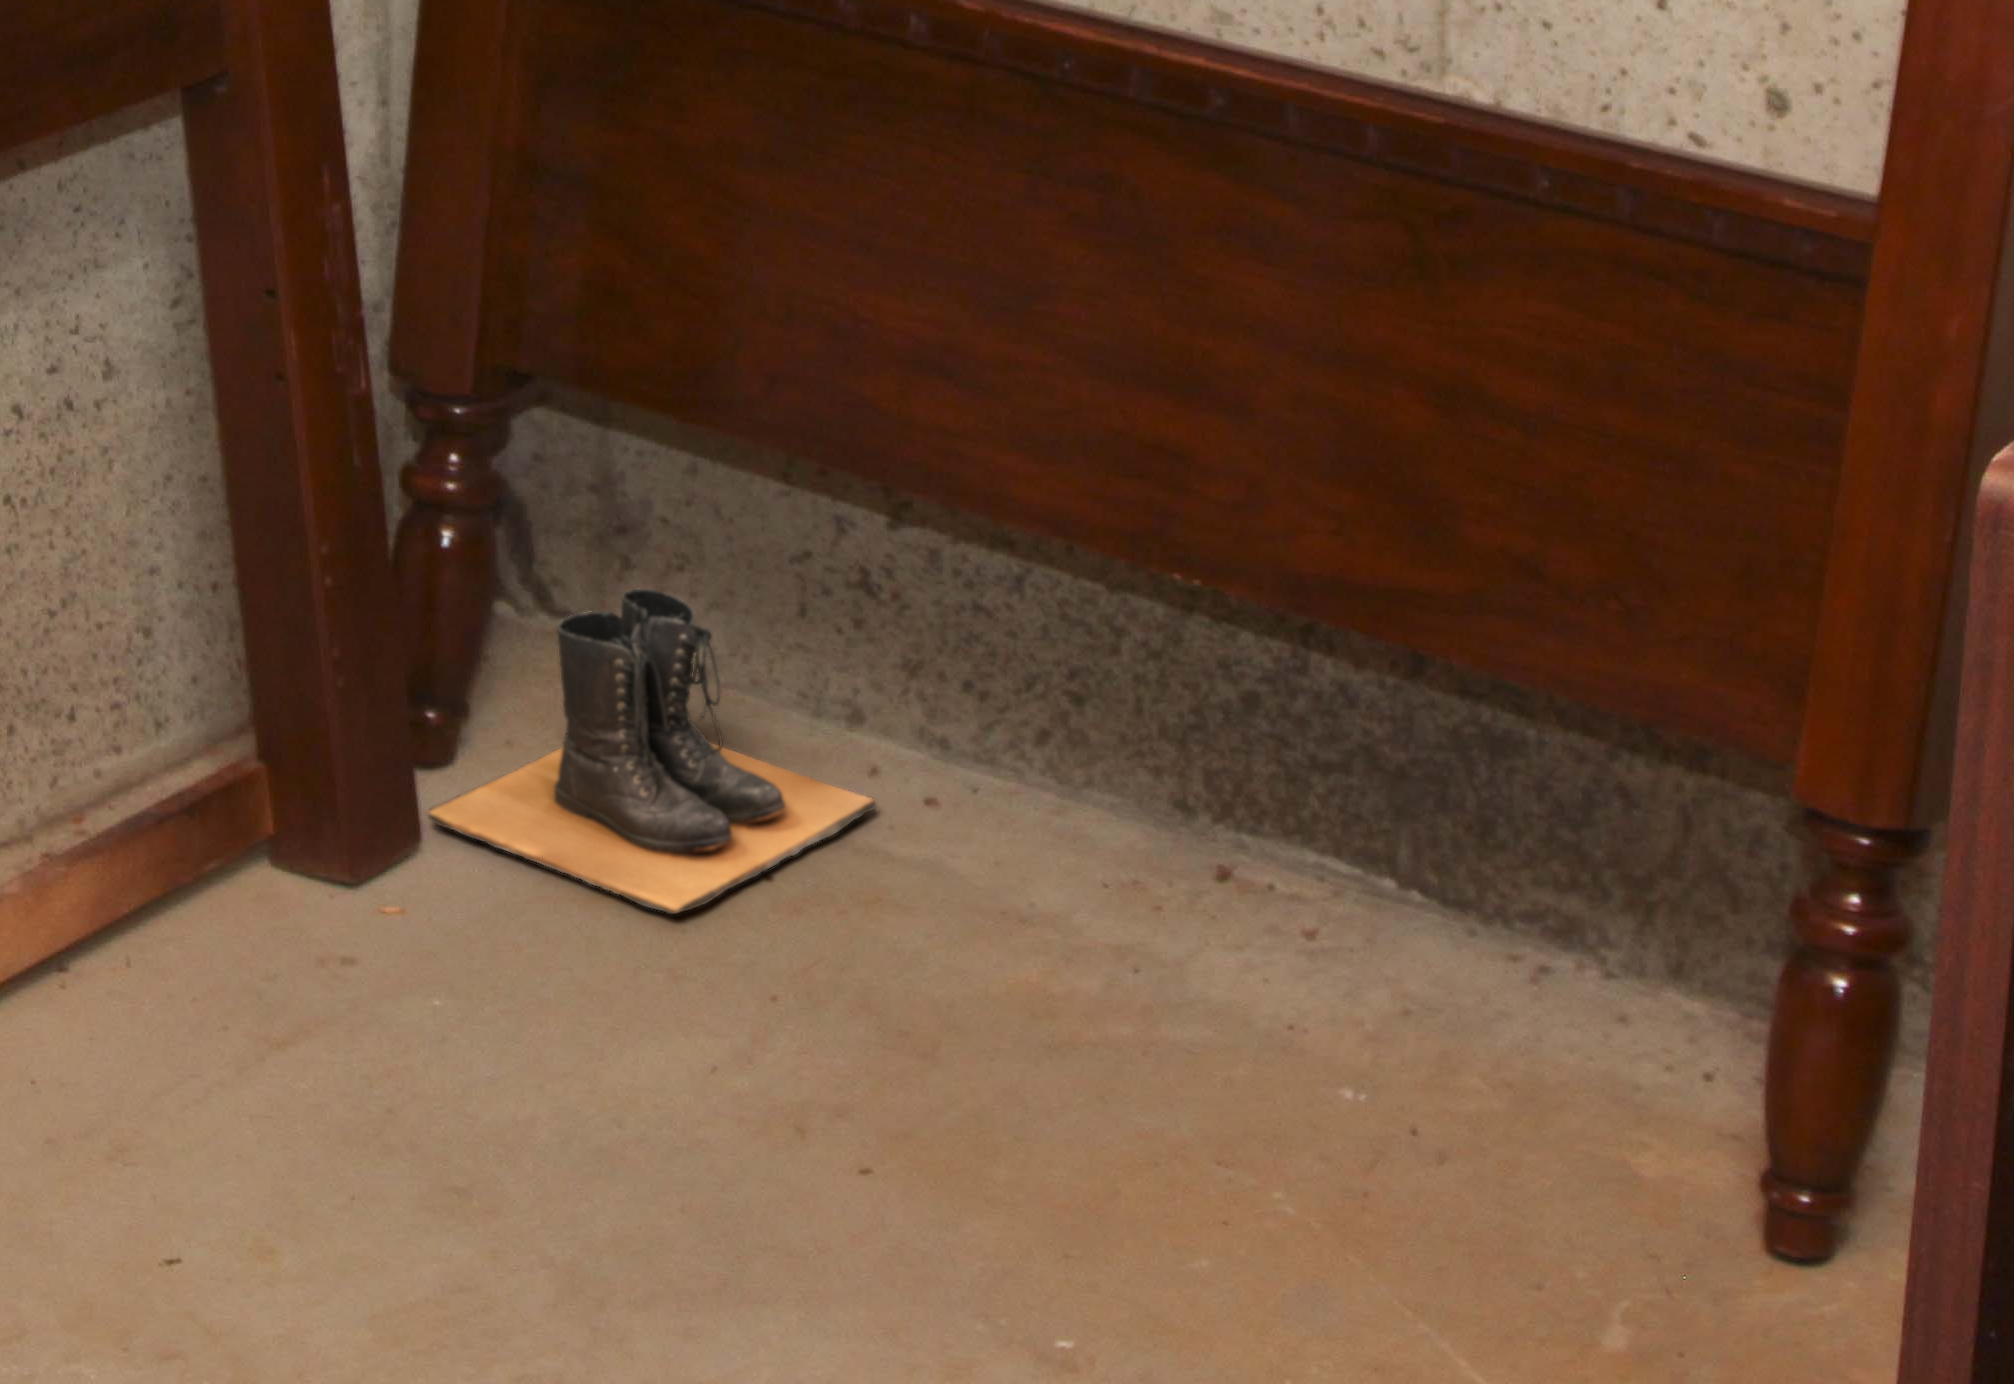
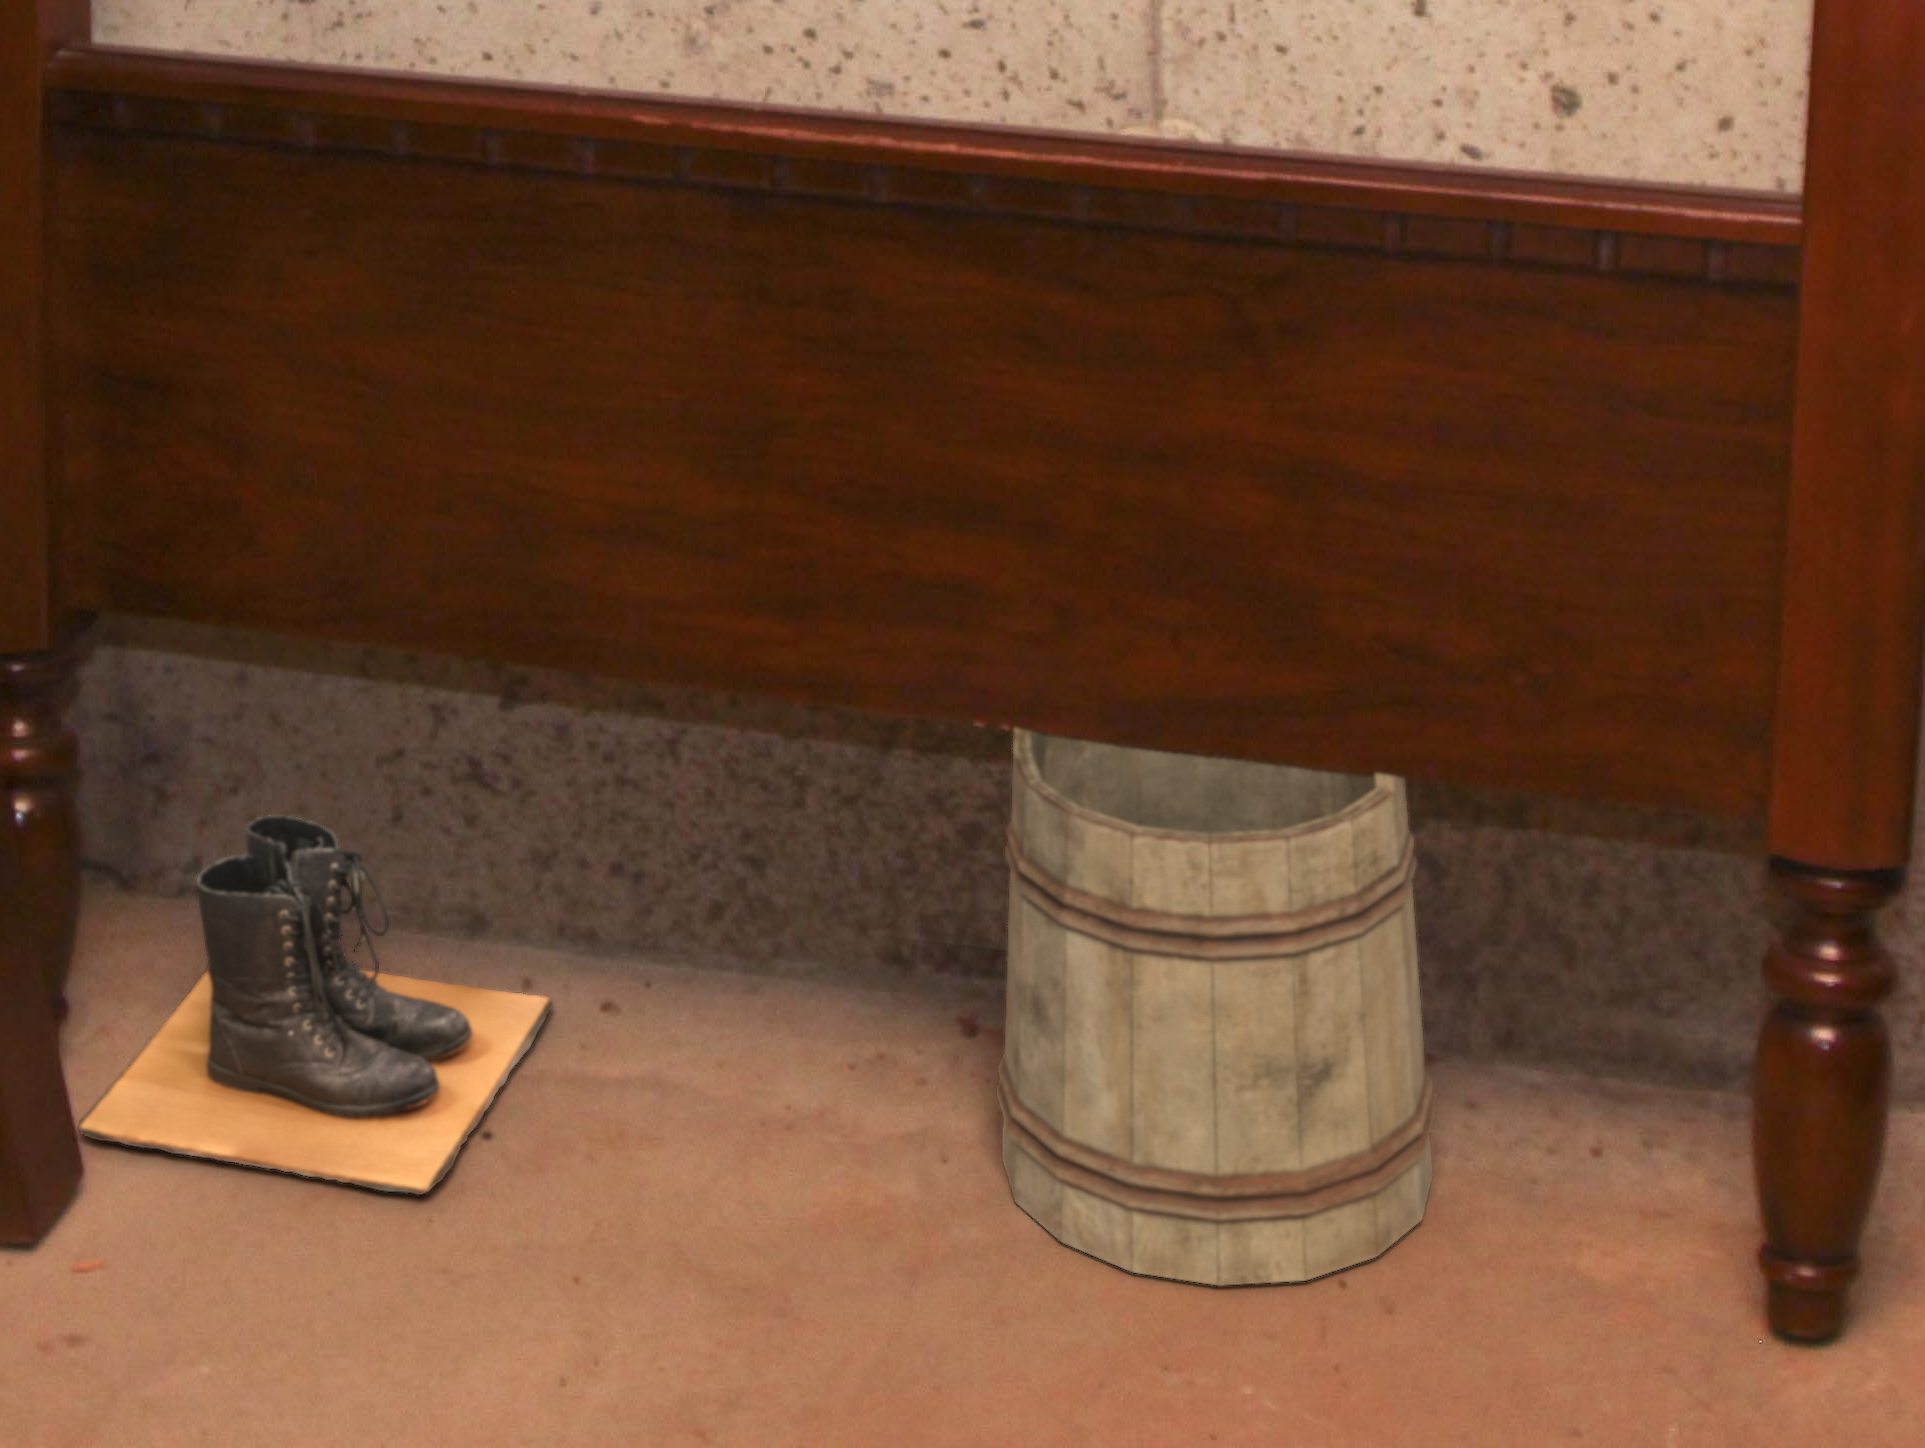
bucket: none [1168,425,1569,1127] -> present [996,728,1435,1286]

